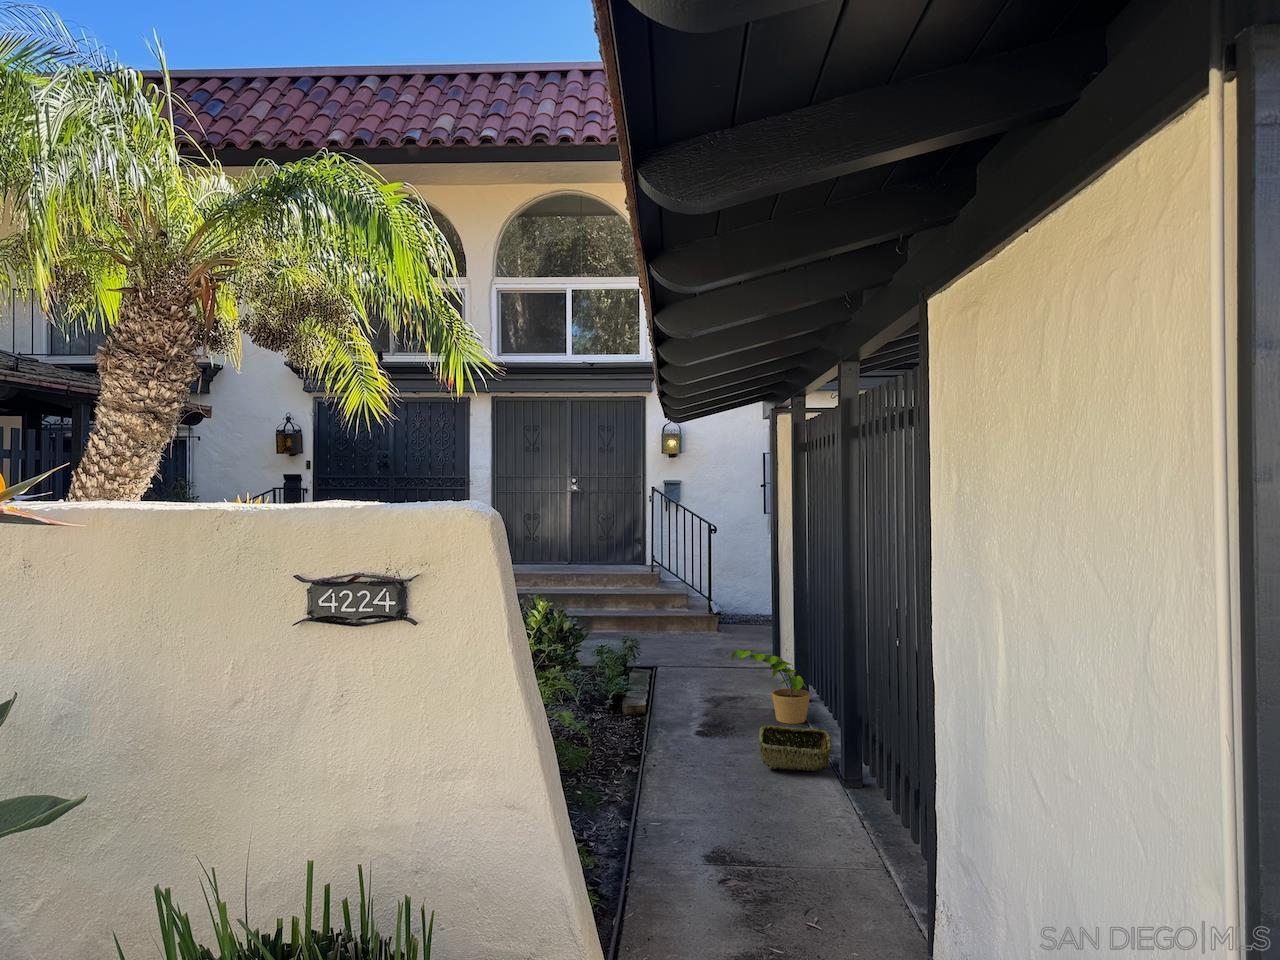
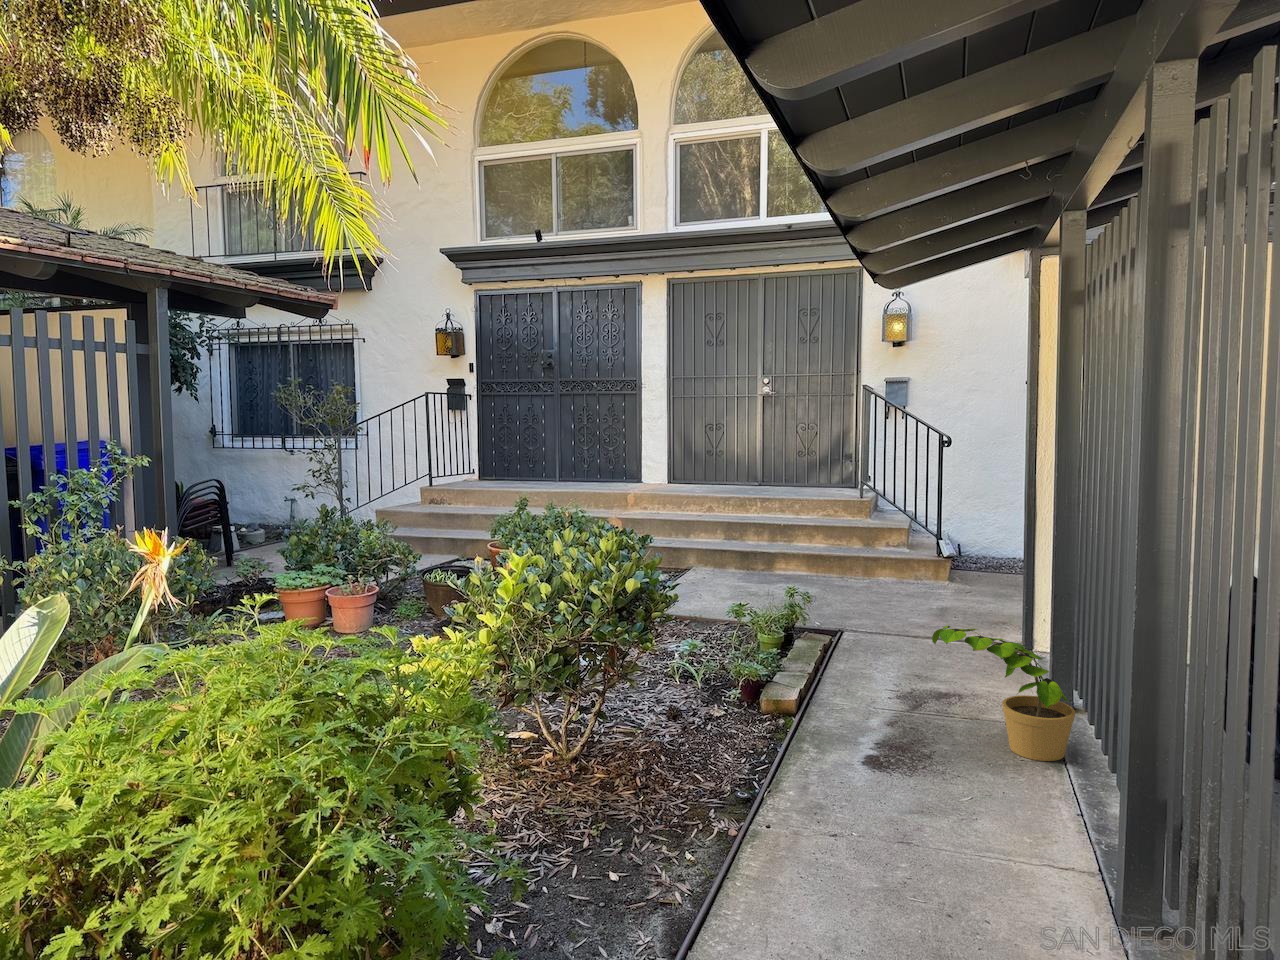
woven basket: present [759,725,831,771] -> none [957,783,1111,894]

